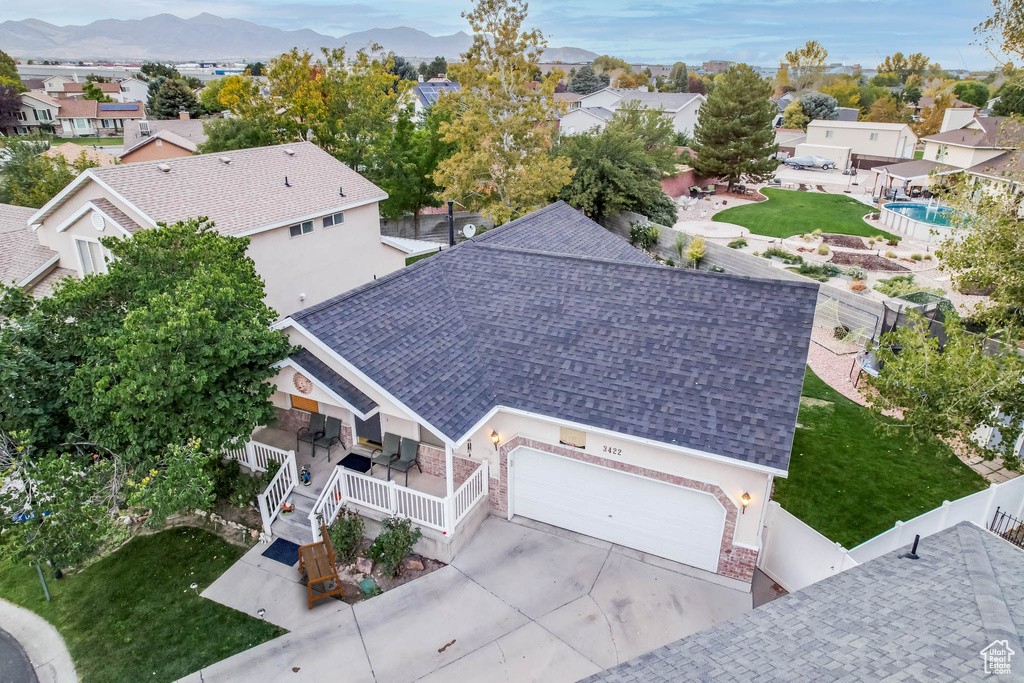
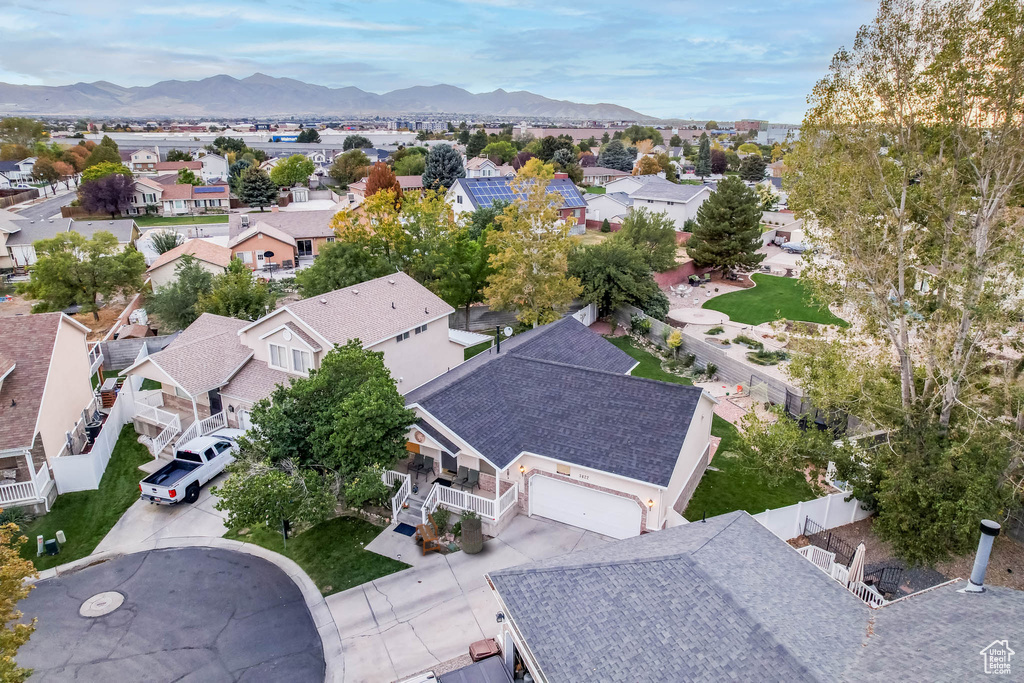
trash can: none [382,533,425,602] -> present [461,519,483,554]

